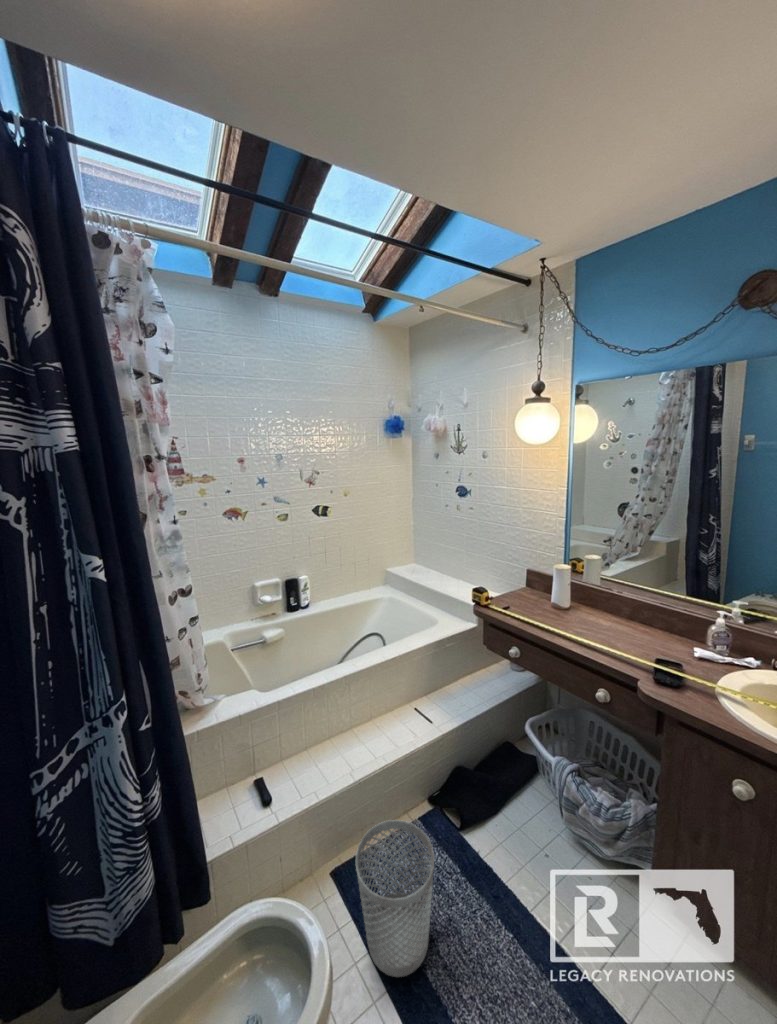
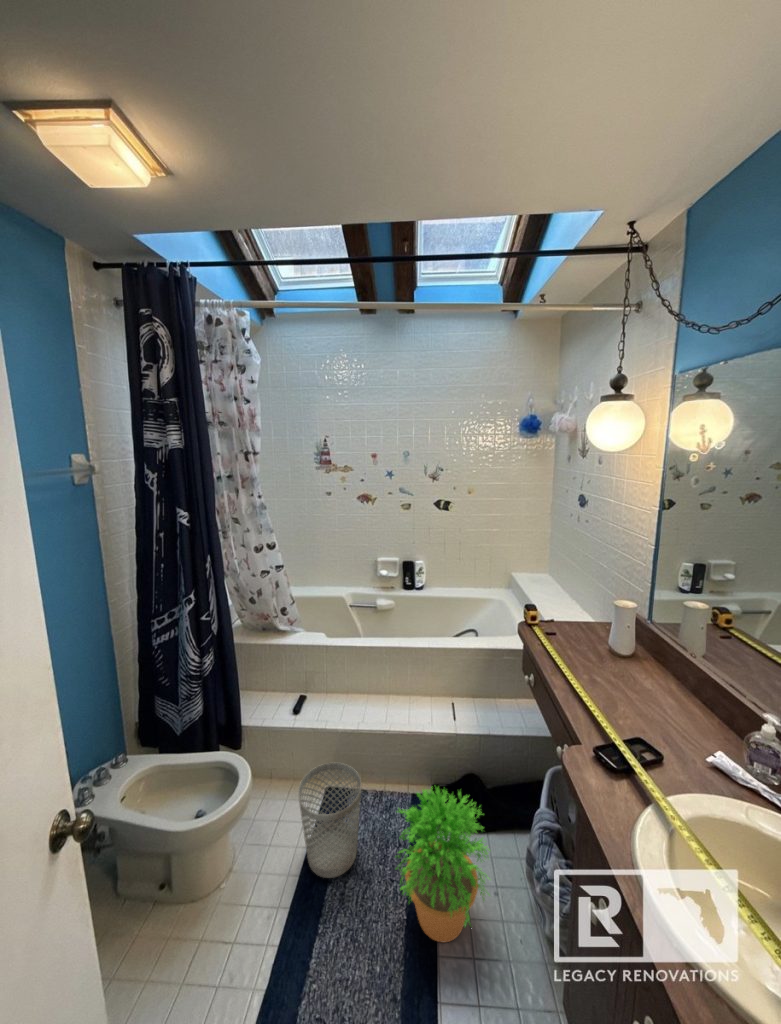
potted plant: none [474,769,593,930] -> present [398,787,489,942]

